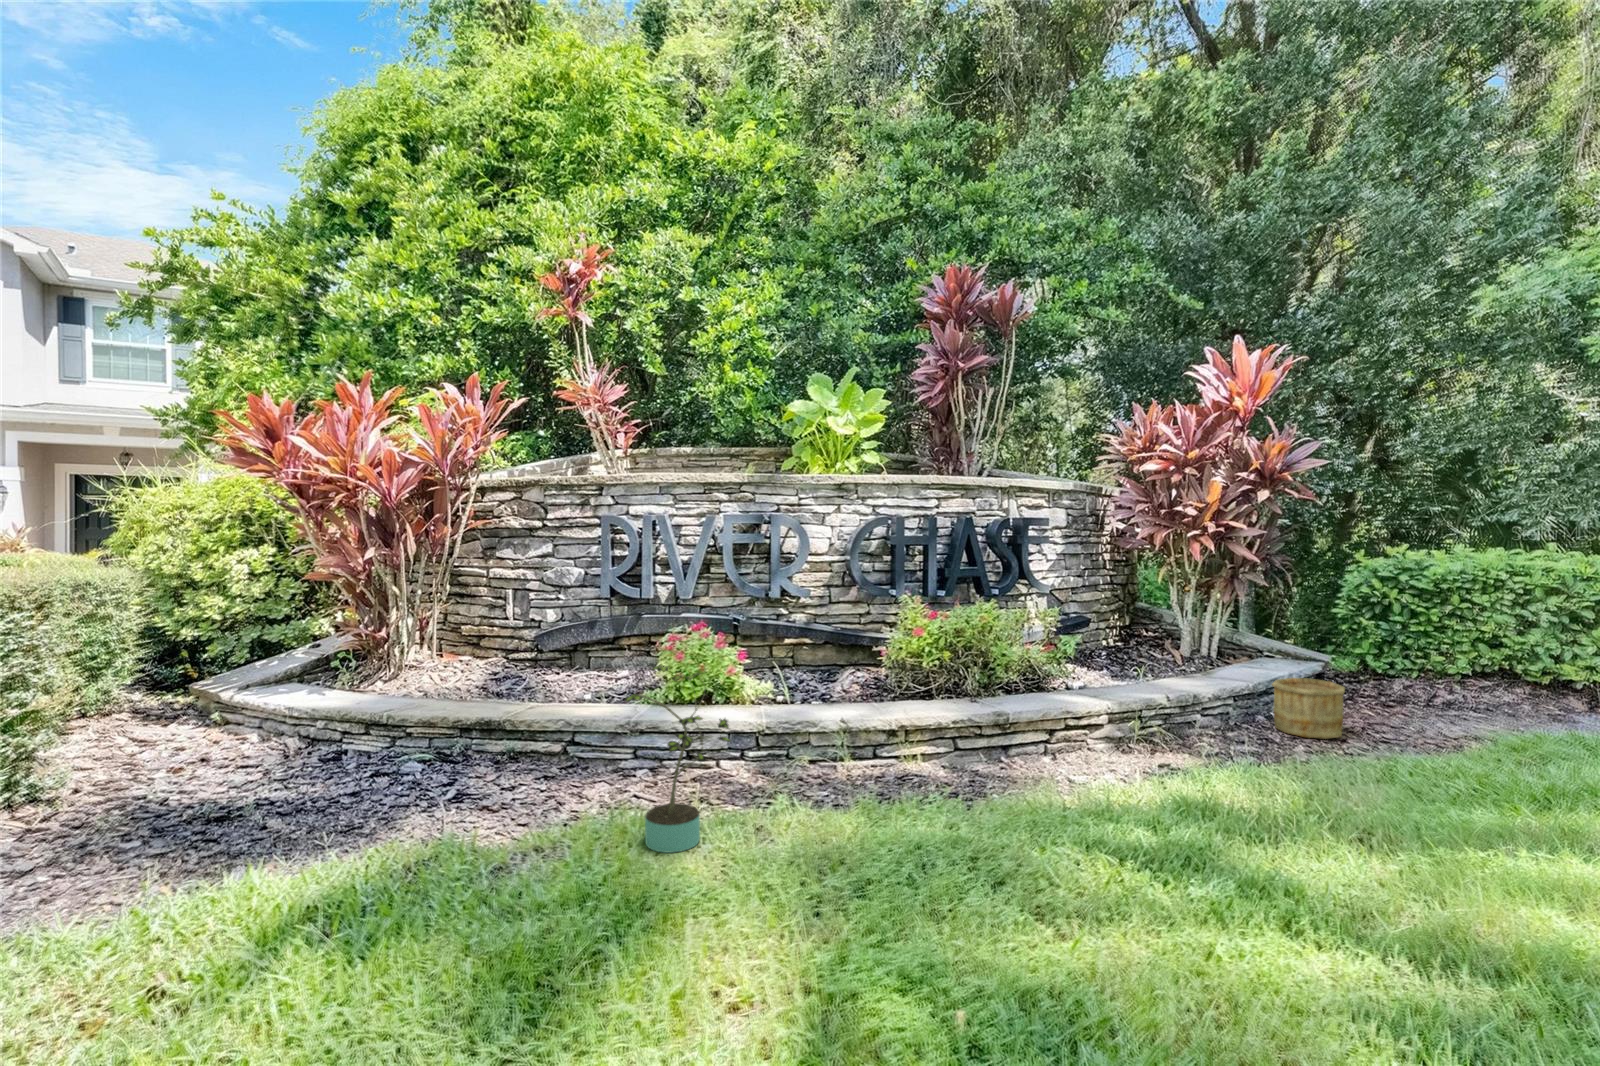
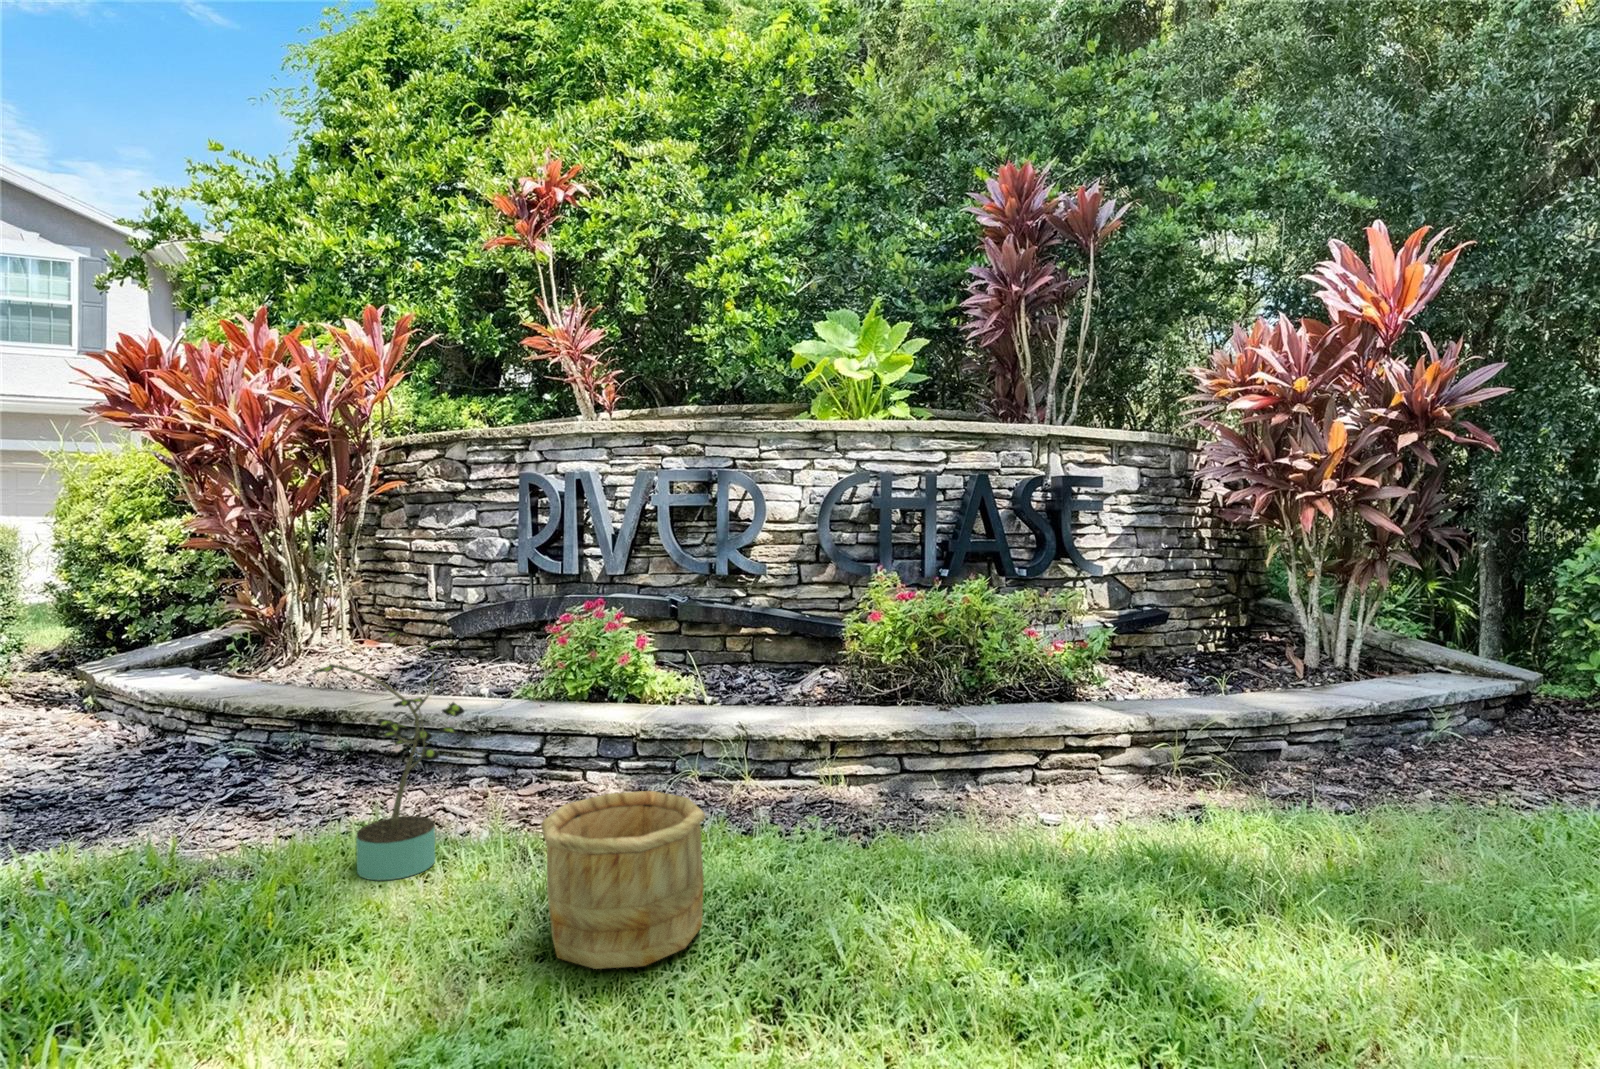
wooden bucket: present [1272,678,1345,739] -> present [541,791,705,969]

